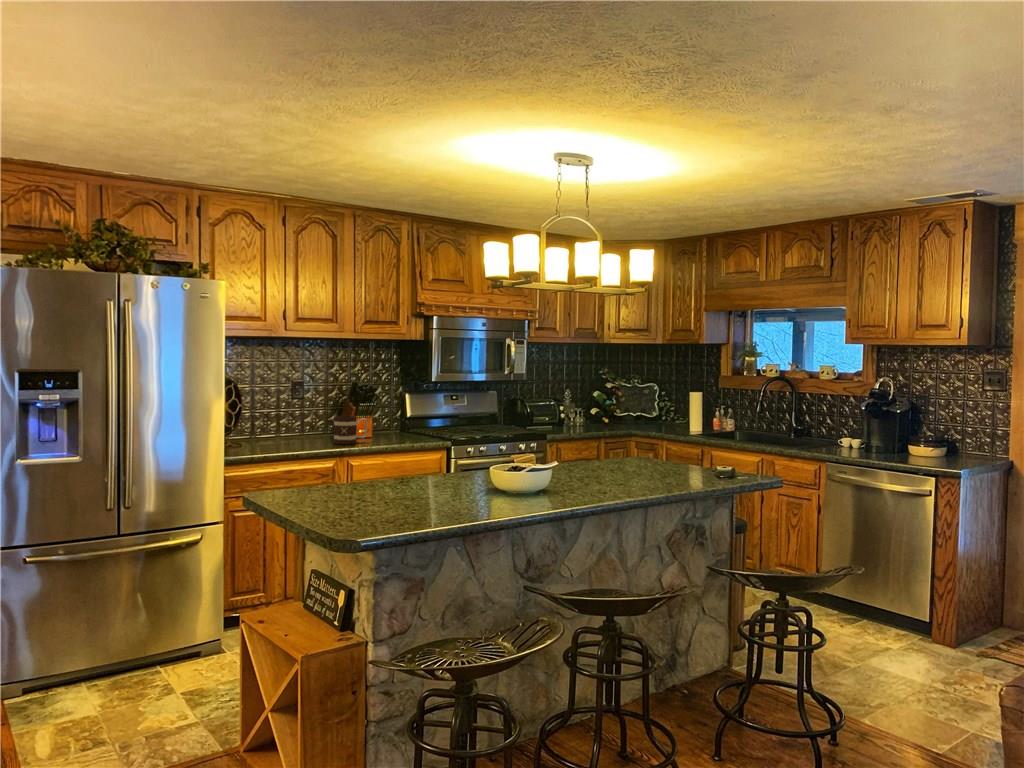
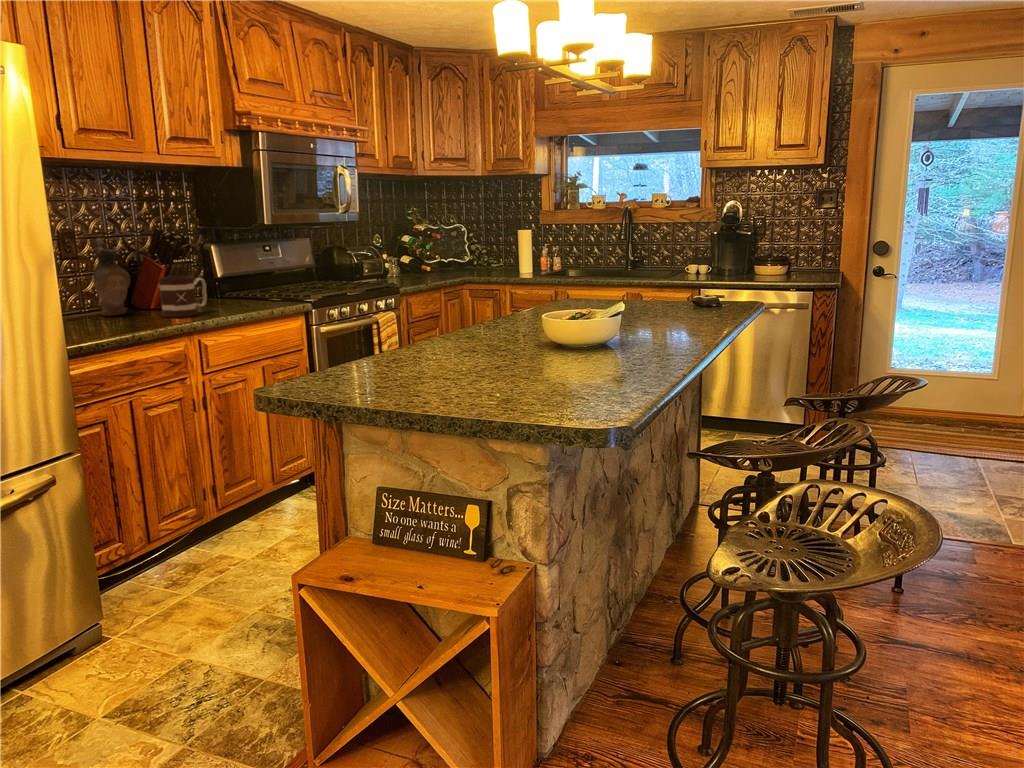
ceramic pitcher: none [300,388,322,440] -> present [92,238,130,316]

